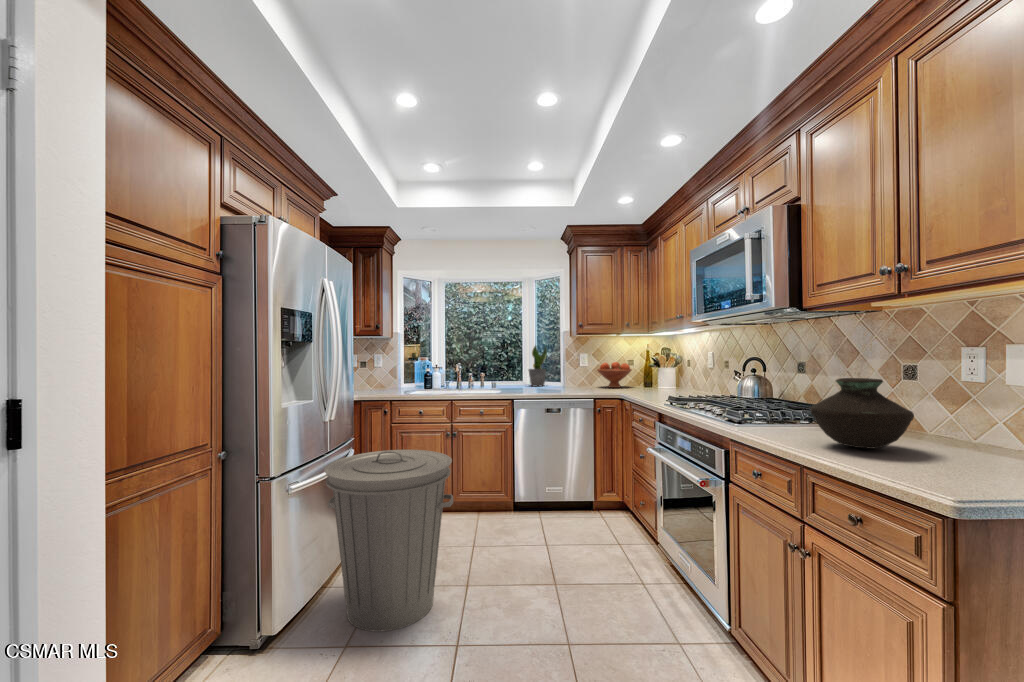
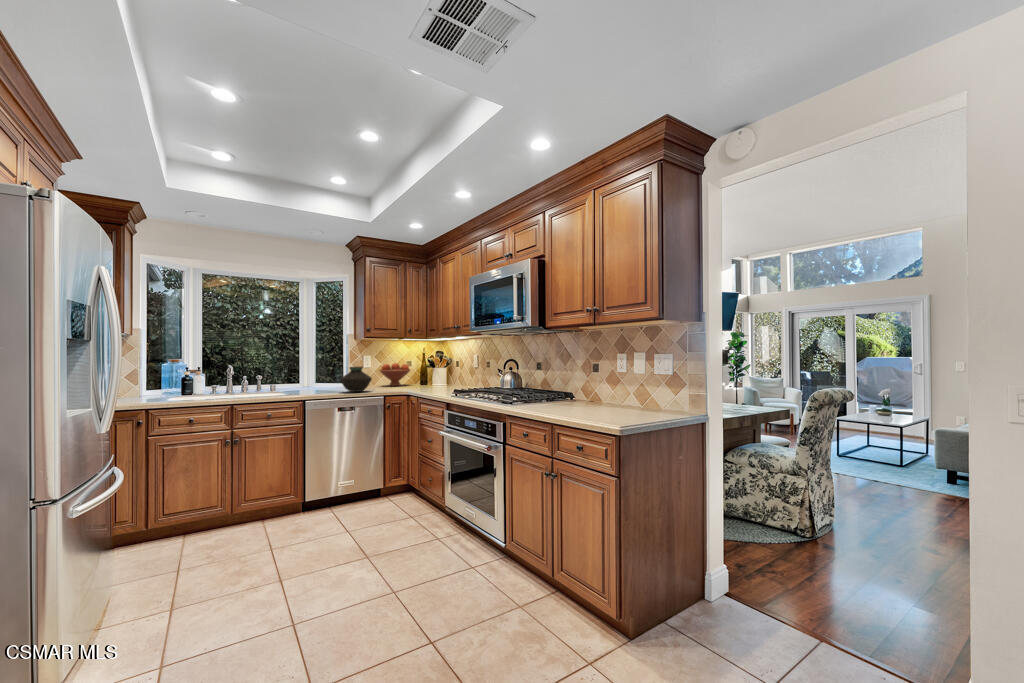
potted plant: present [528,346,547,387] -> none [307,347,327,388]
vase: present [810,378,914,449] -> present [341,367,372,392]
trash can: present [324,450,453,632] -> none [124,454,276,638]

